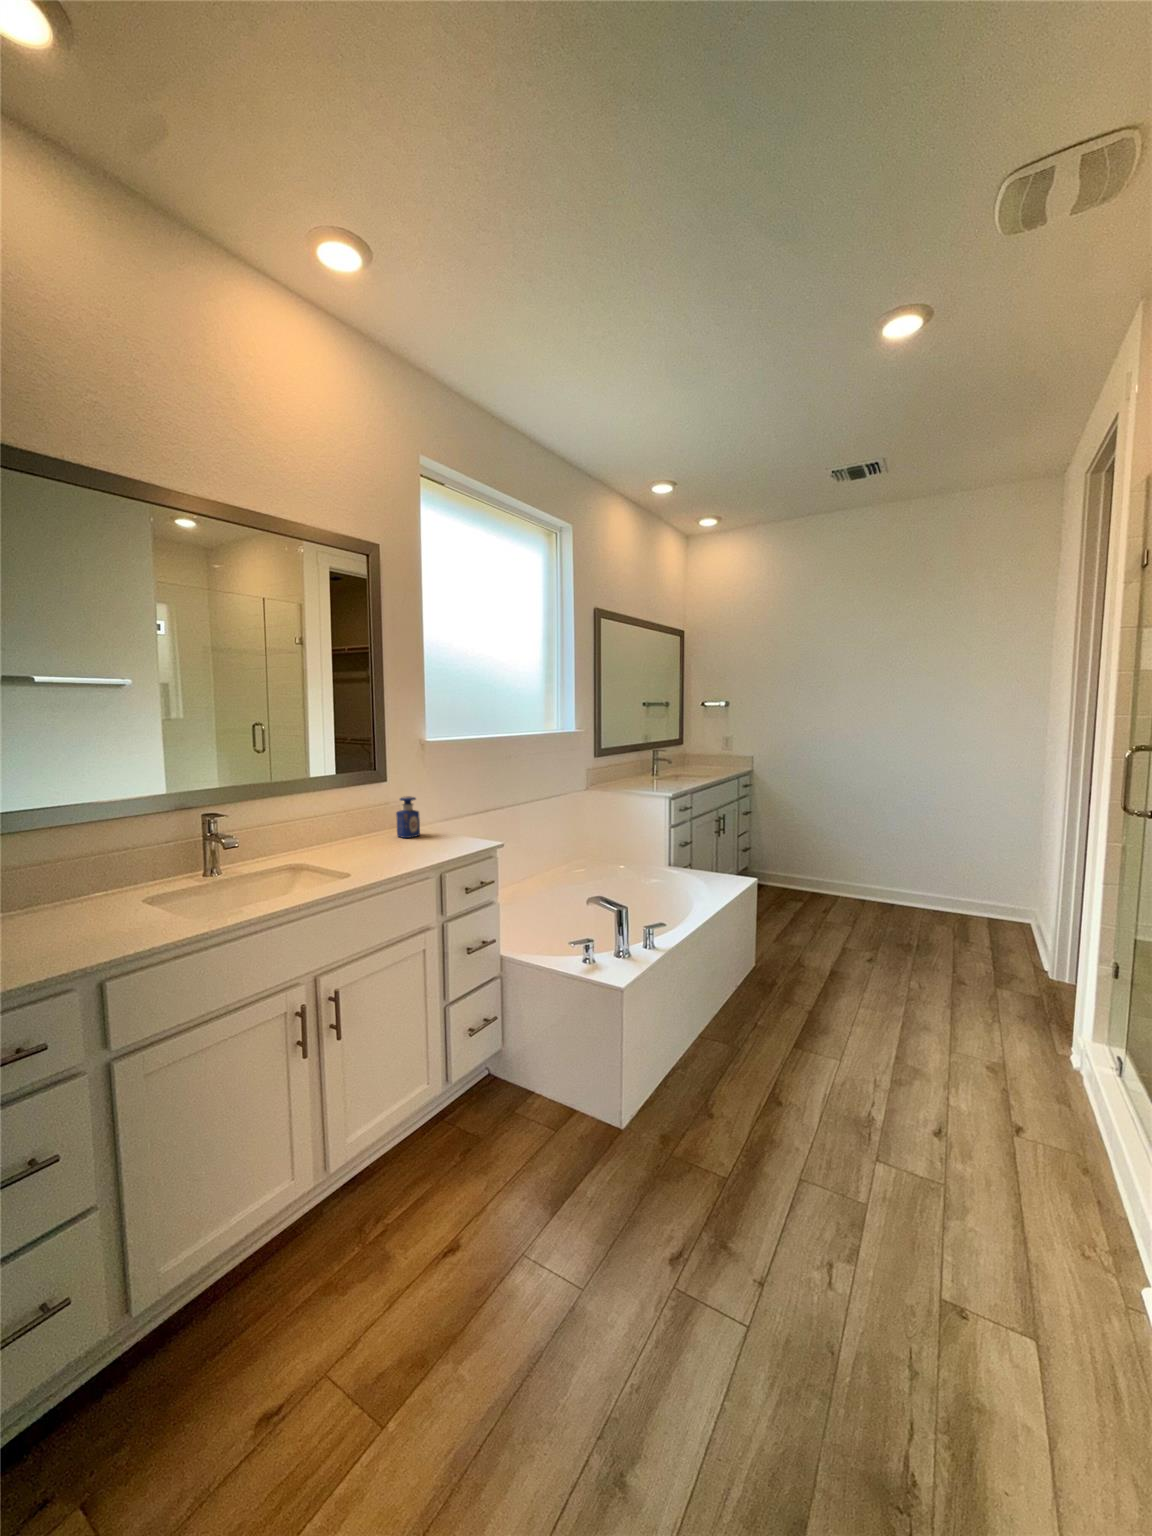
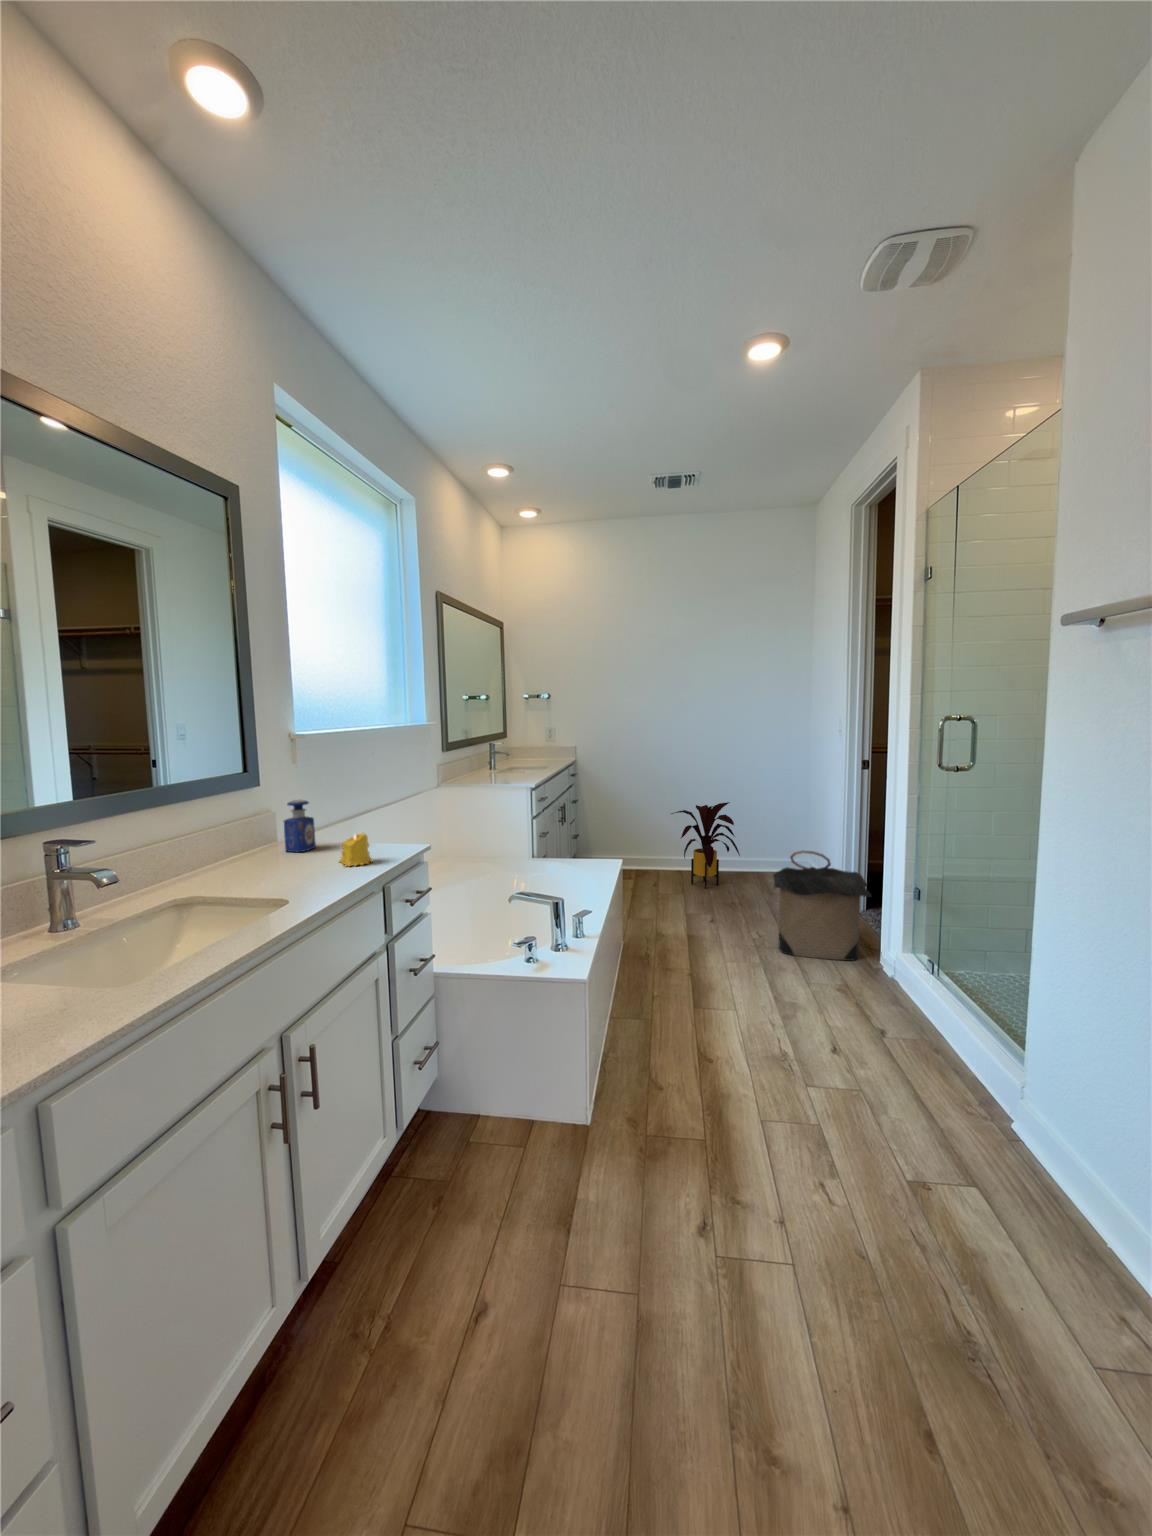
candle: none [416,827,443,854] -> present [339,833,373,867]
house plant: none [844,827,928,922] -> present [671,802,740,889]
laundry hamper: none [926,893,1065,1039] -> present [773,850,871,961]

